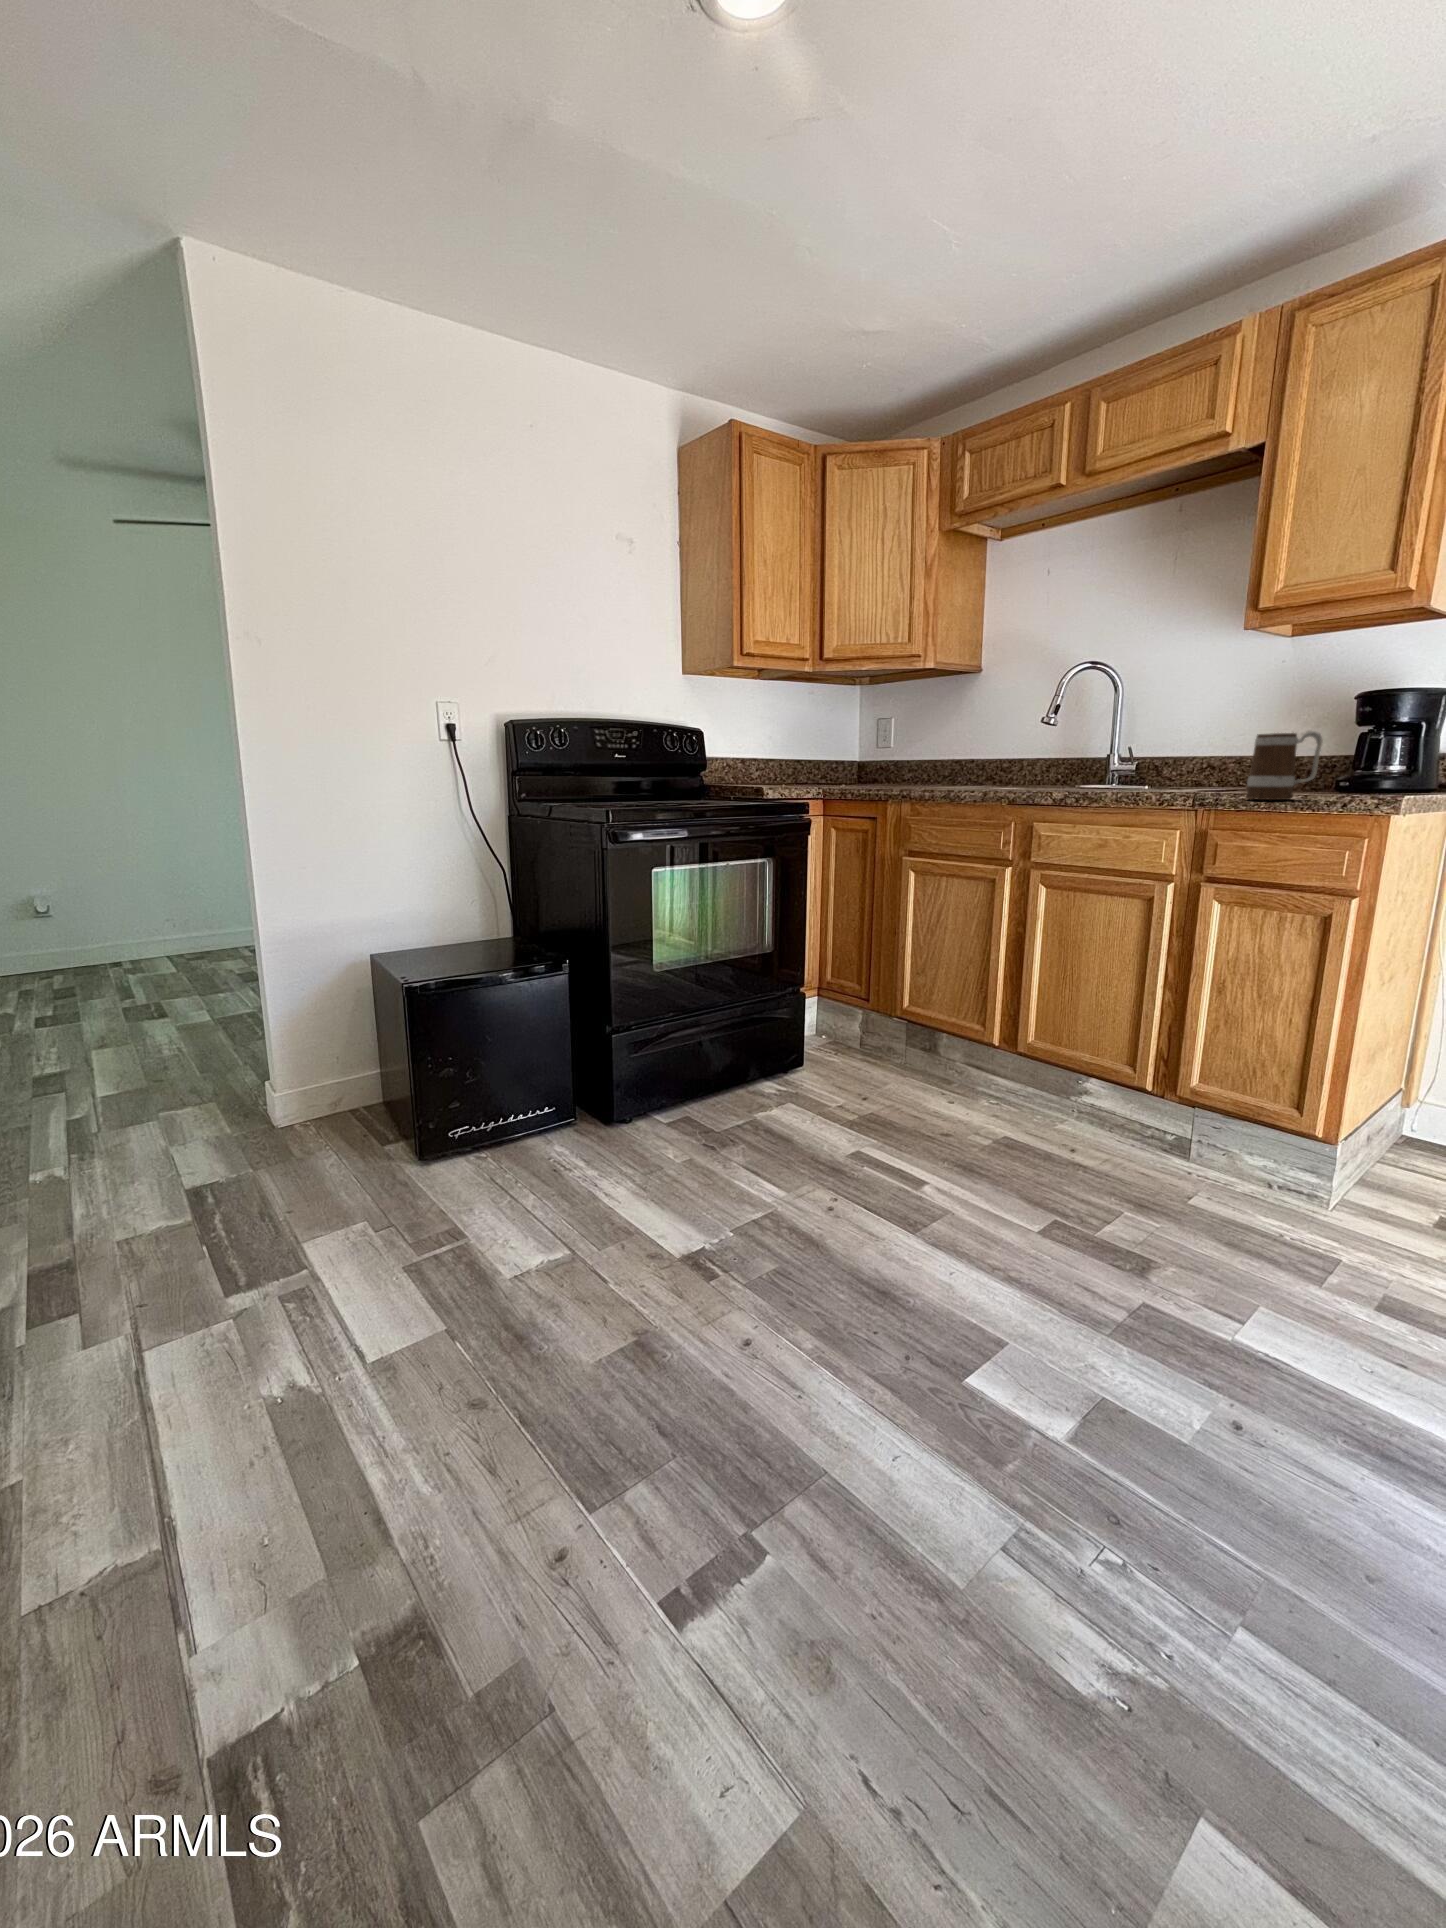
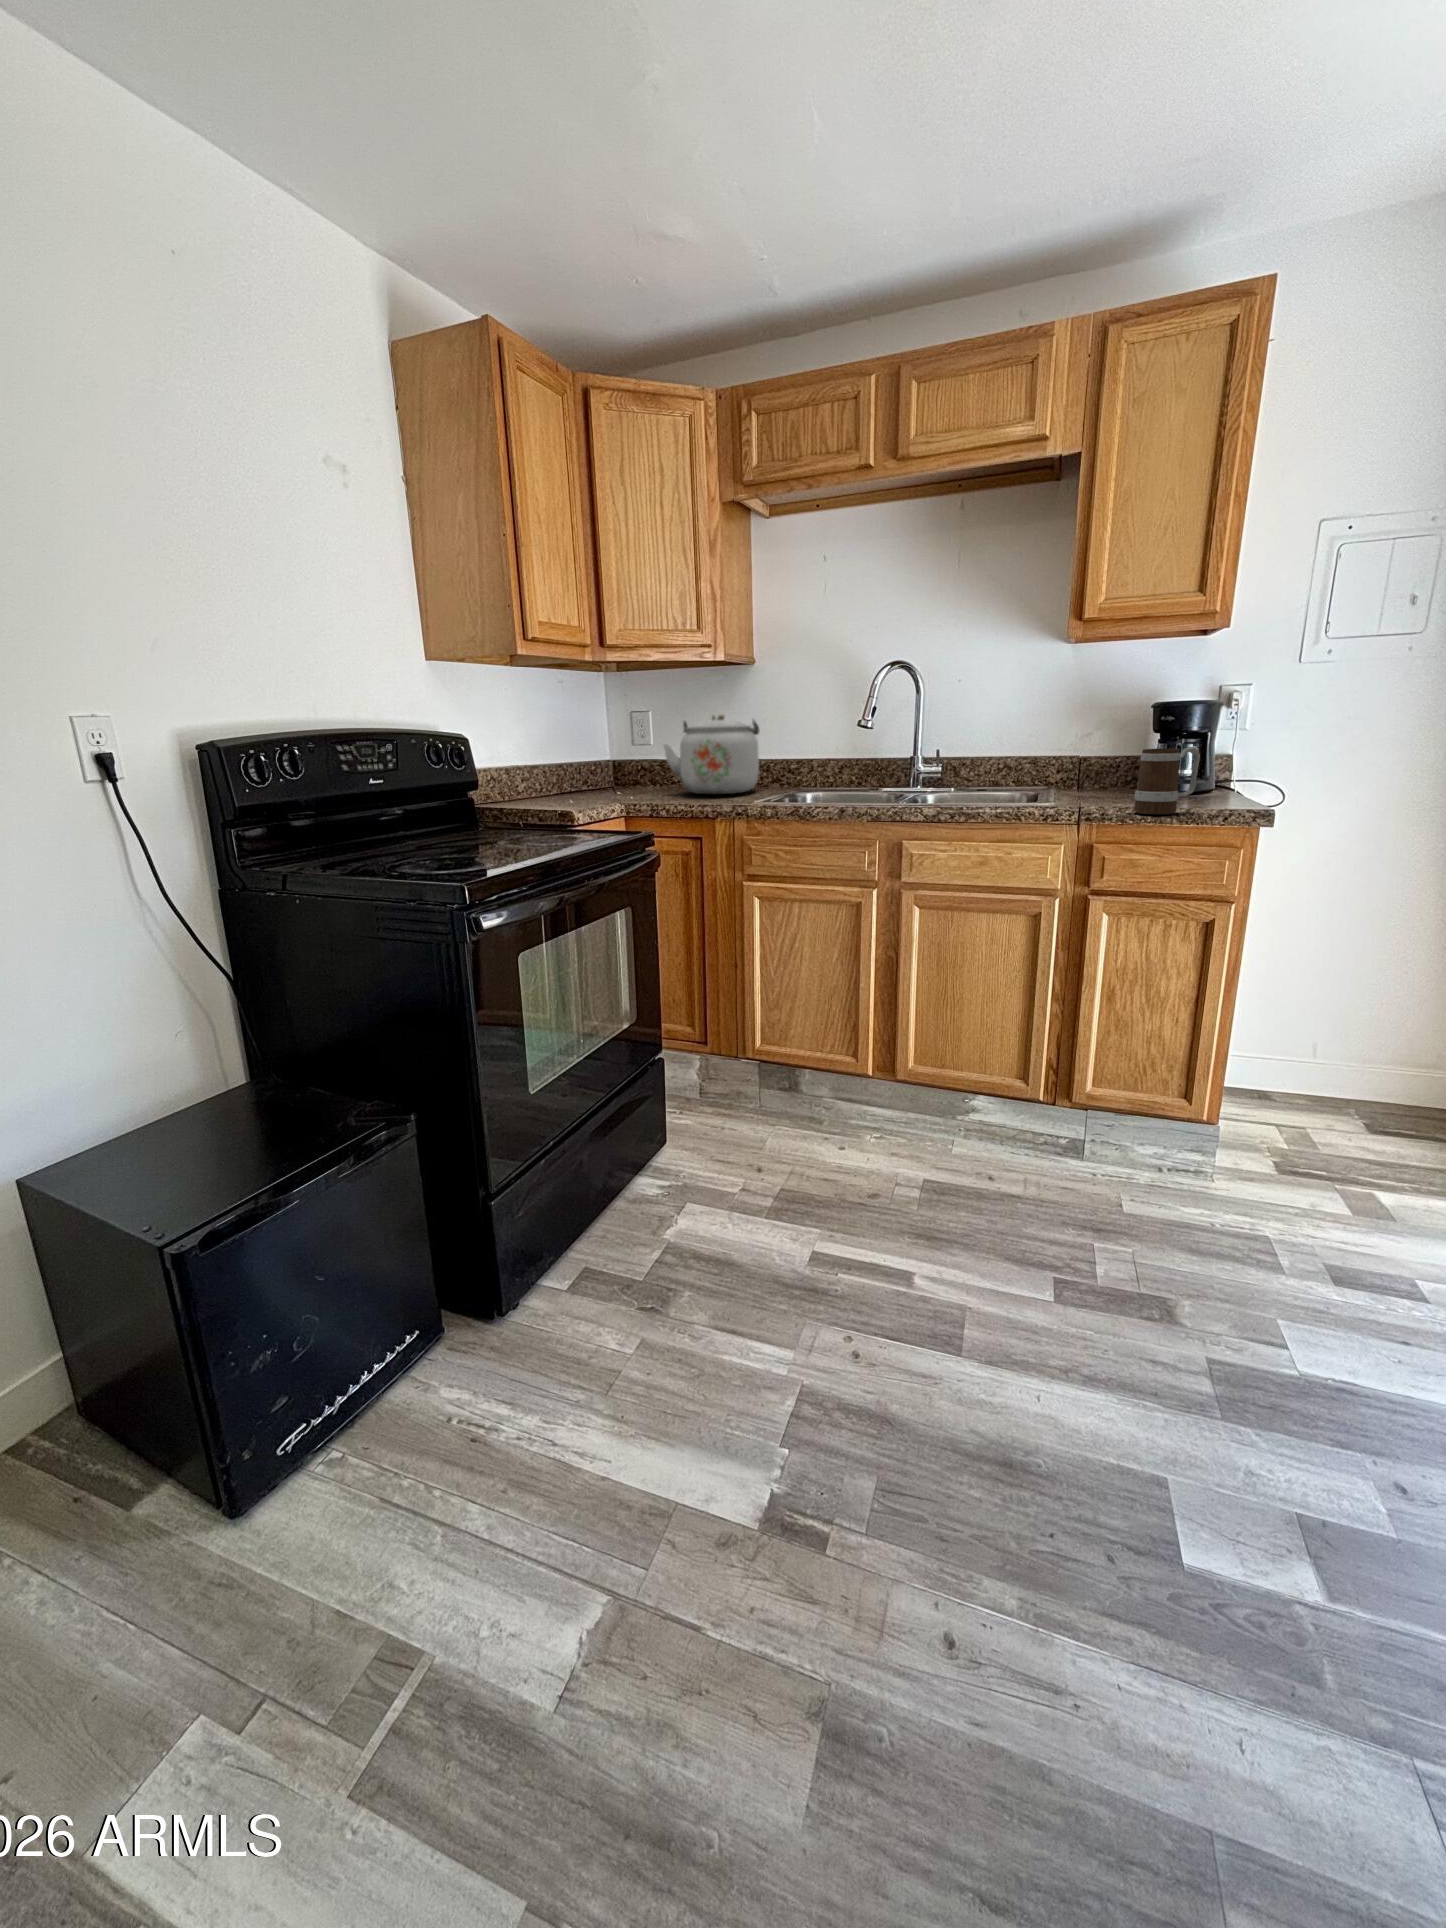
kettle: none [872,716,964,785] -> present [664,714,759,794]

